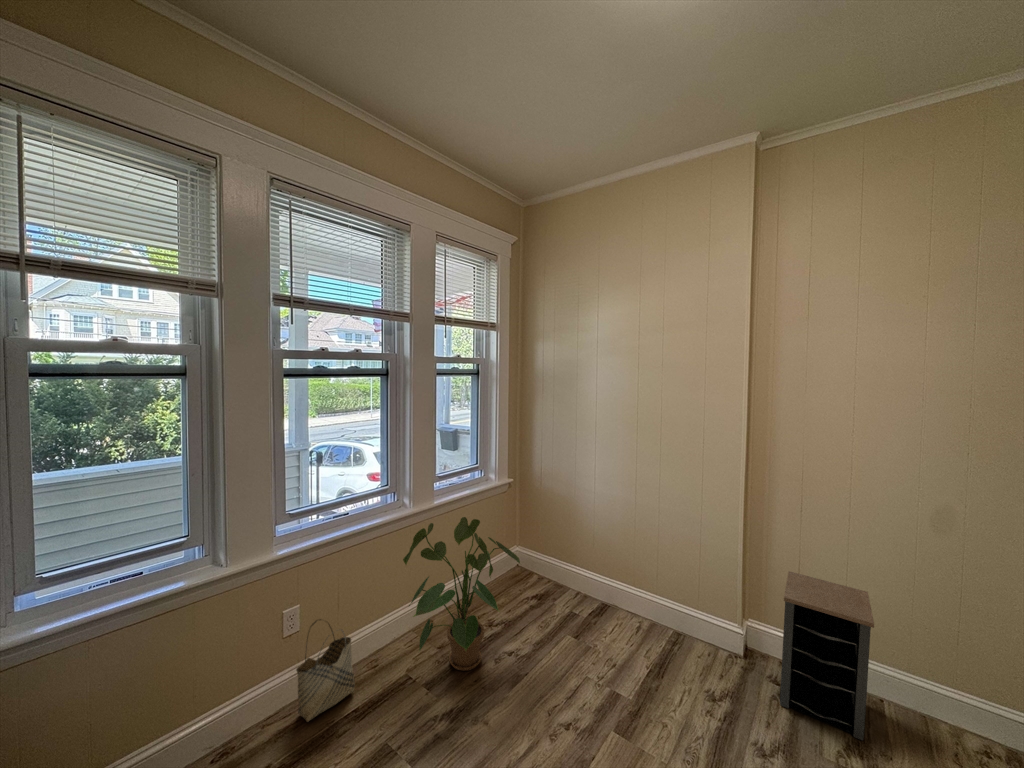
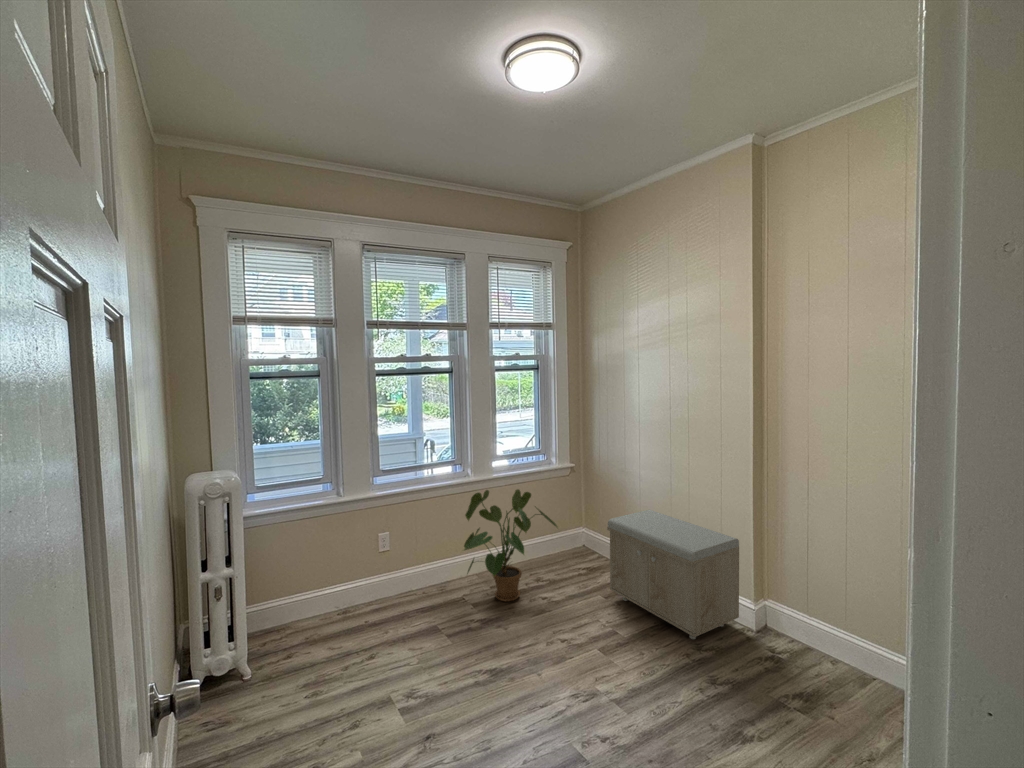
storage bench: none [582,529,729,687] -> present [607,510,739,639]
side table: present [780,571,874,741] -> none [761,551,860,695]
woven basket: present [296,619,355,722] -> none [385,545,425,608]

